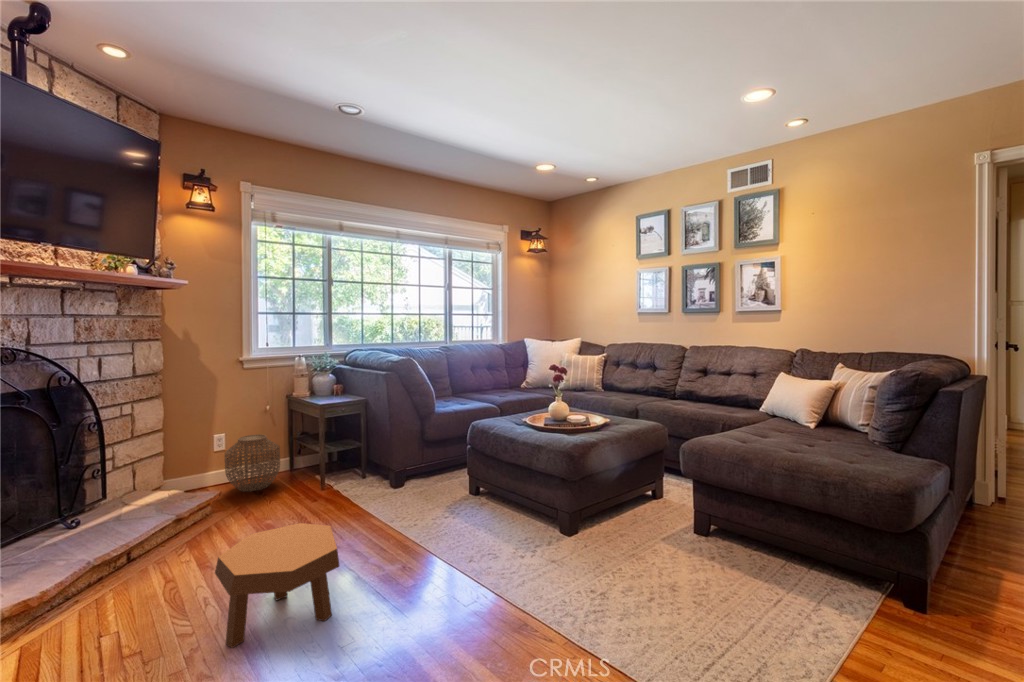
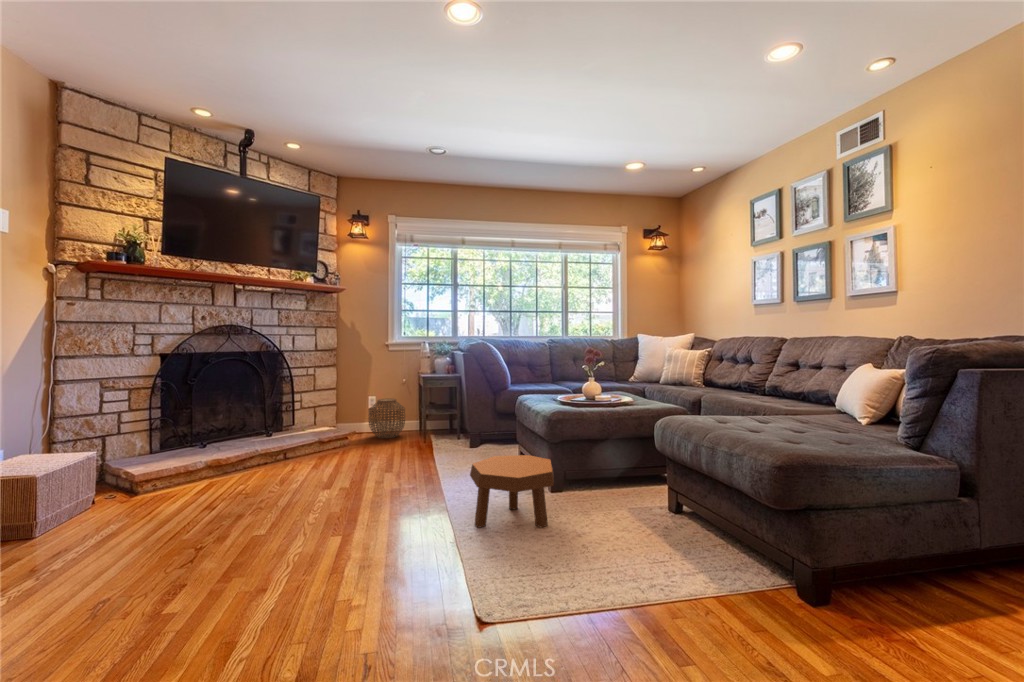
footstool: present [215,523,339,648] -> present [470,455,554,528]

